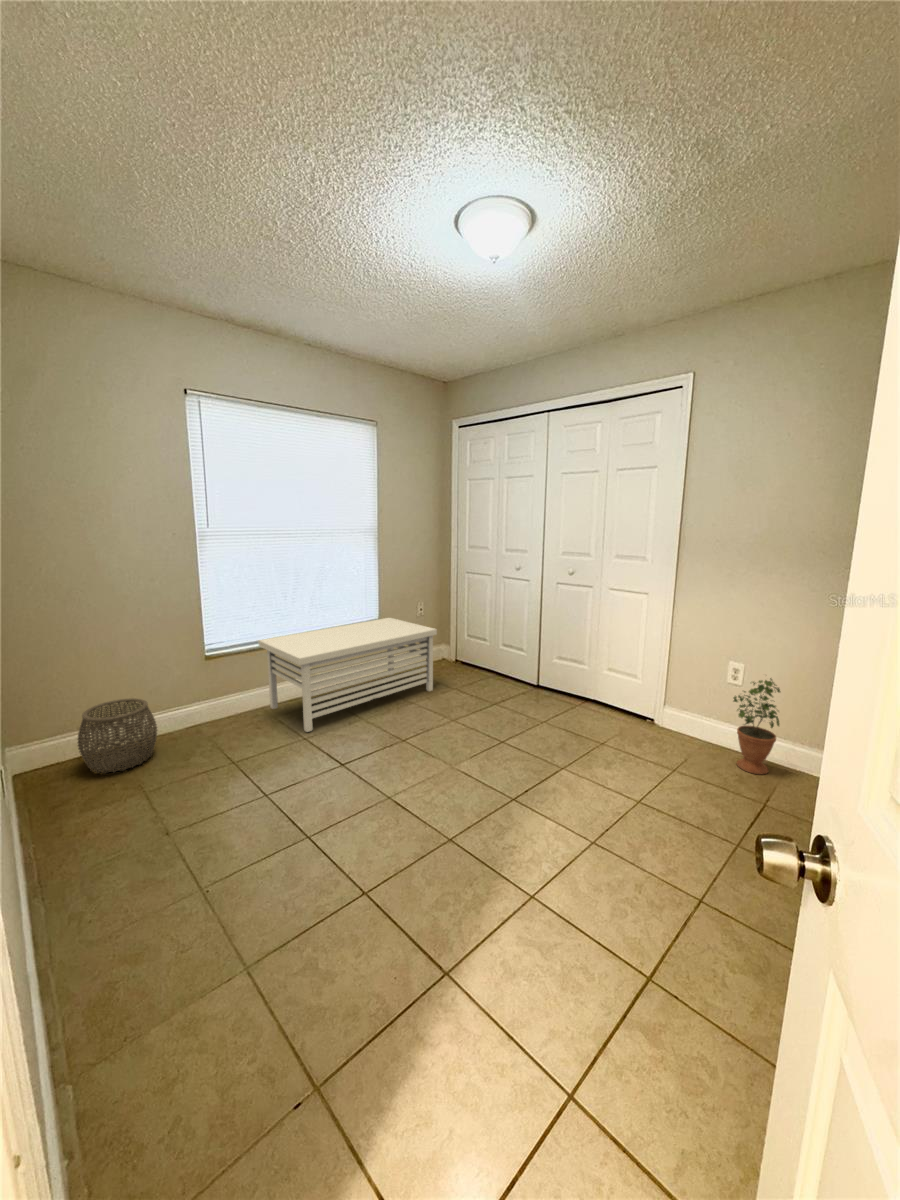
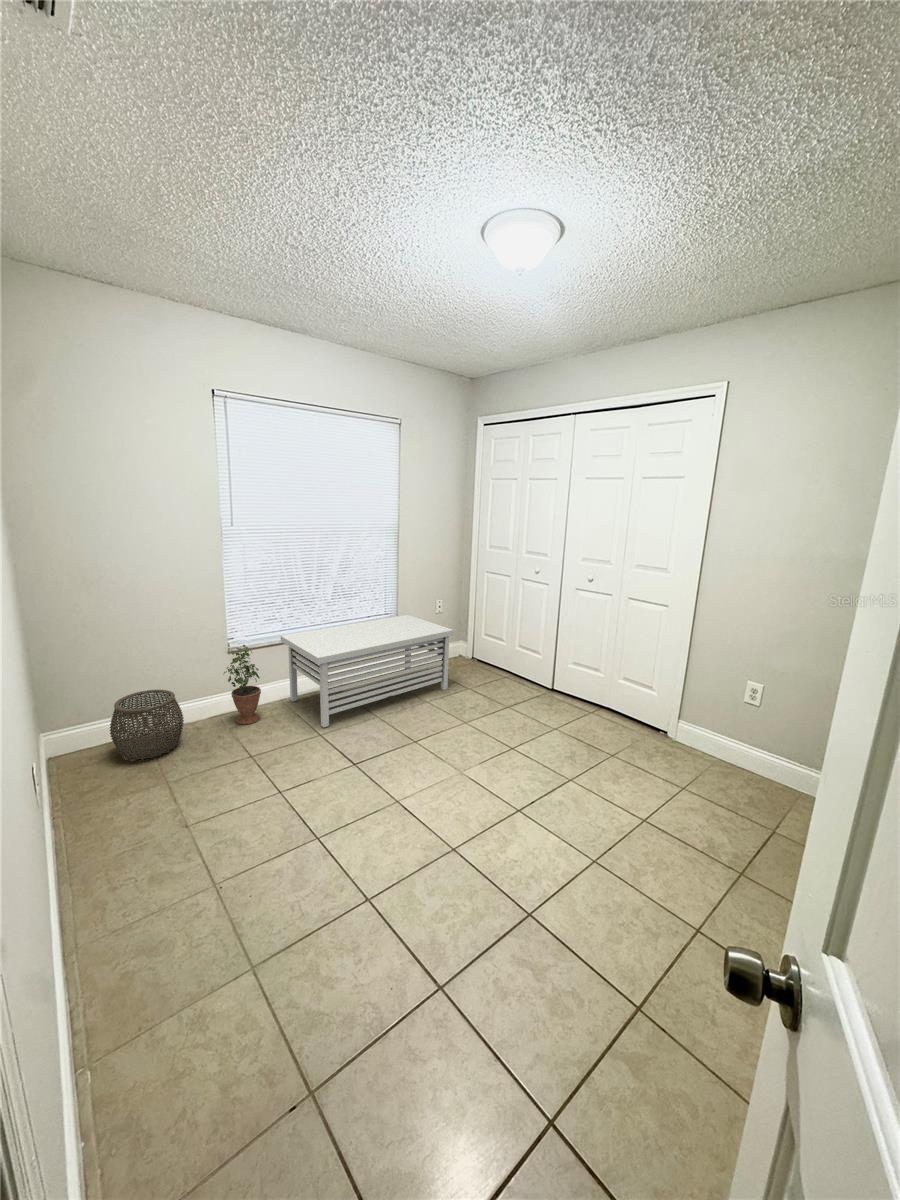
potted plant: present [734,678,780,774] -> present [224,645,261,724]

